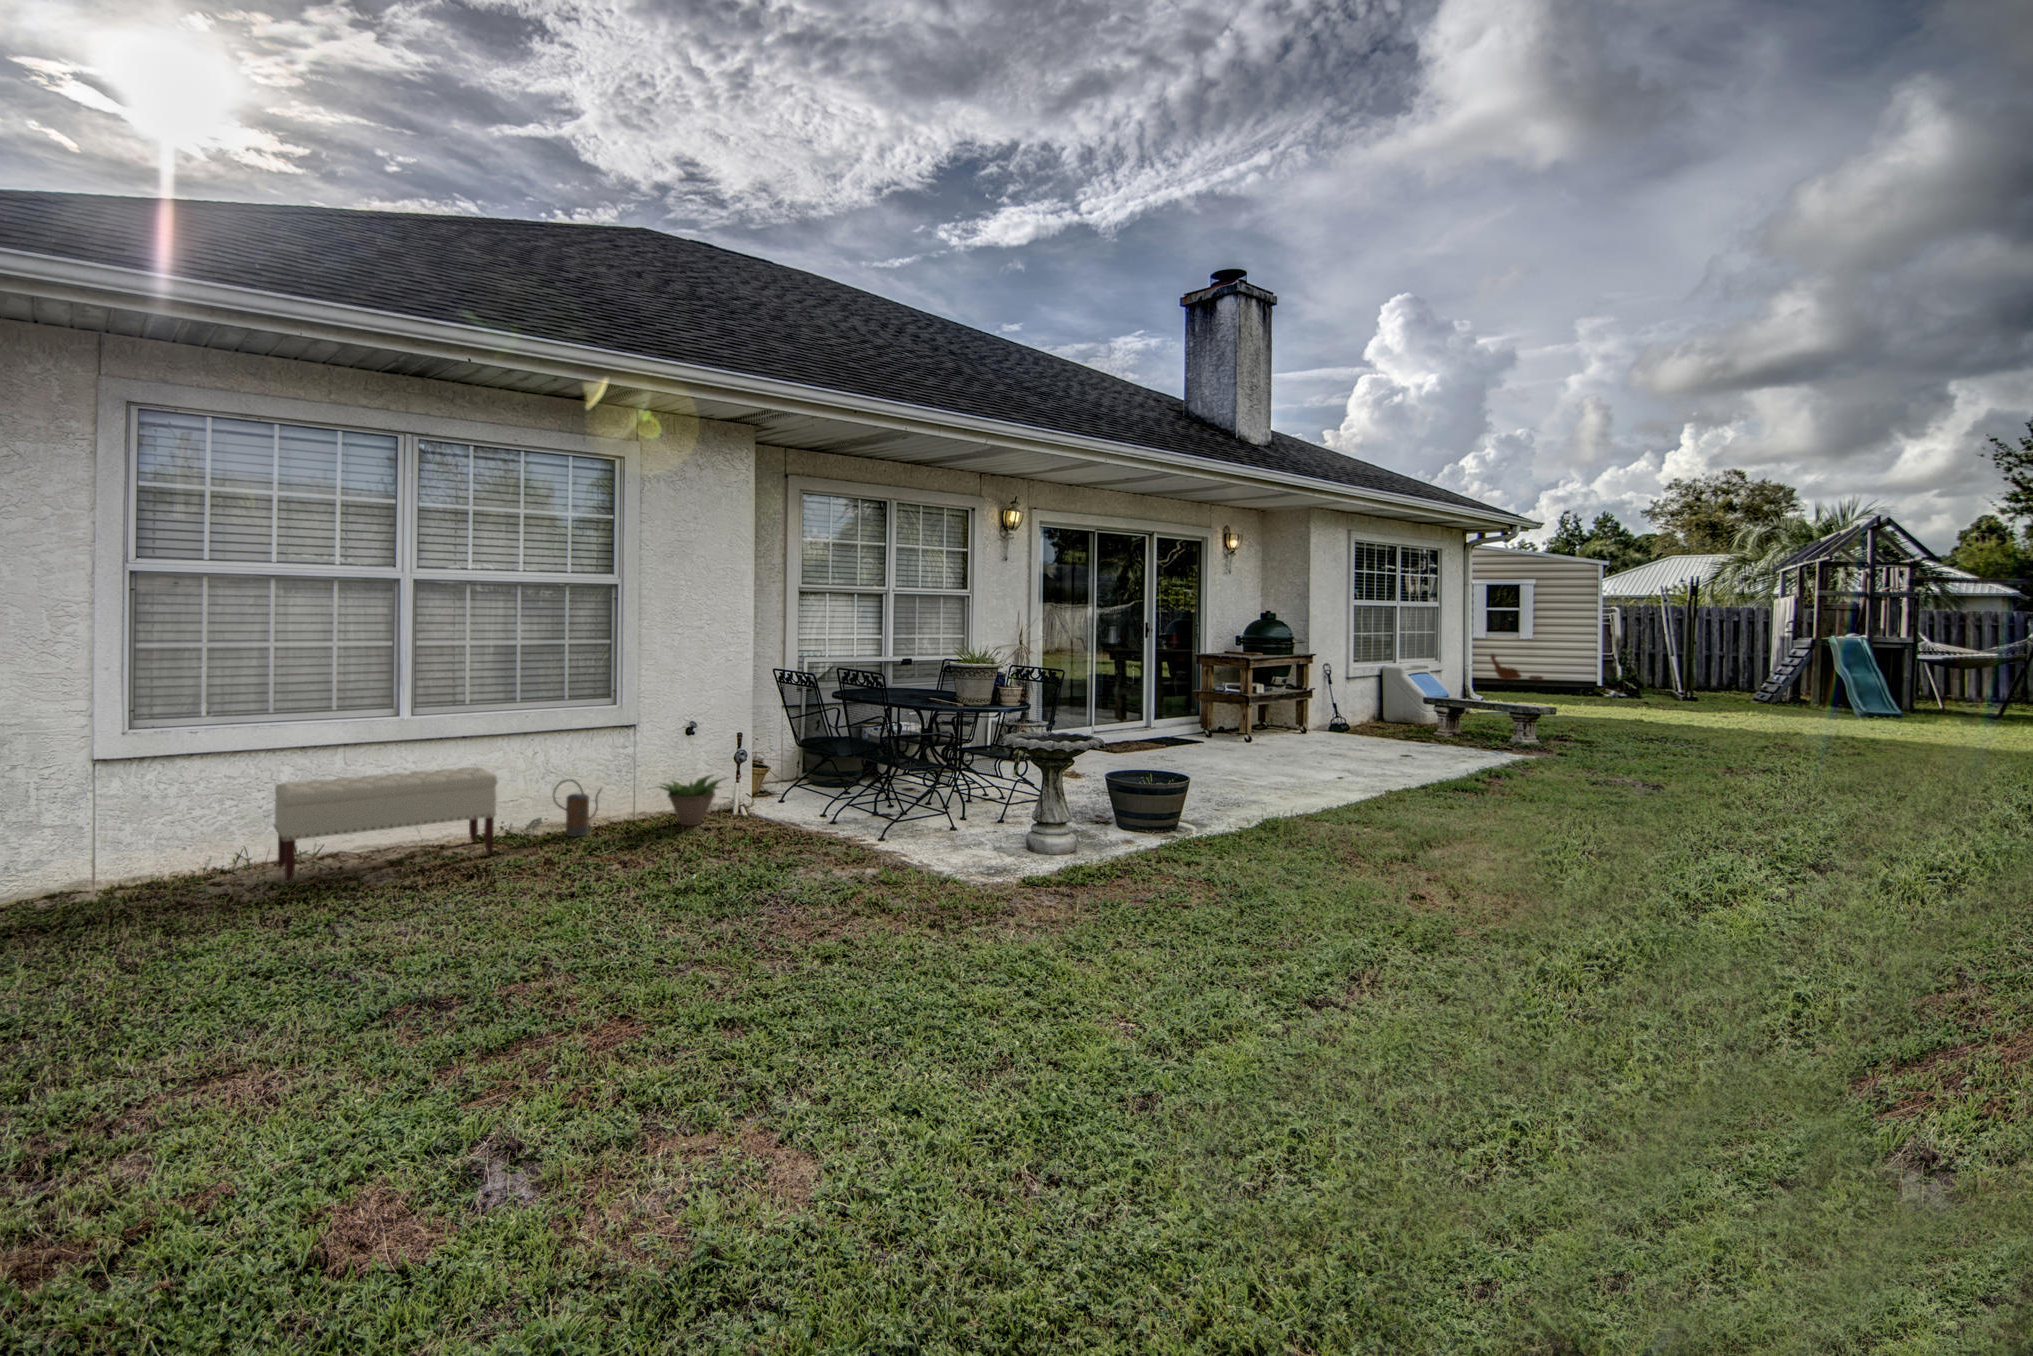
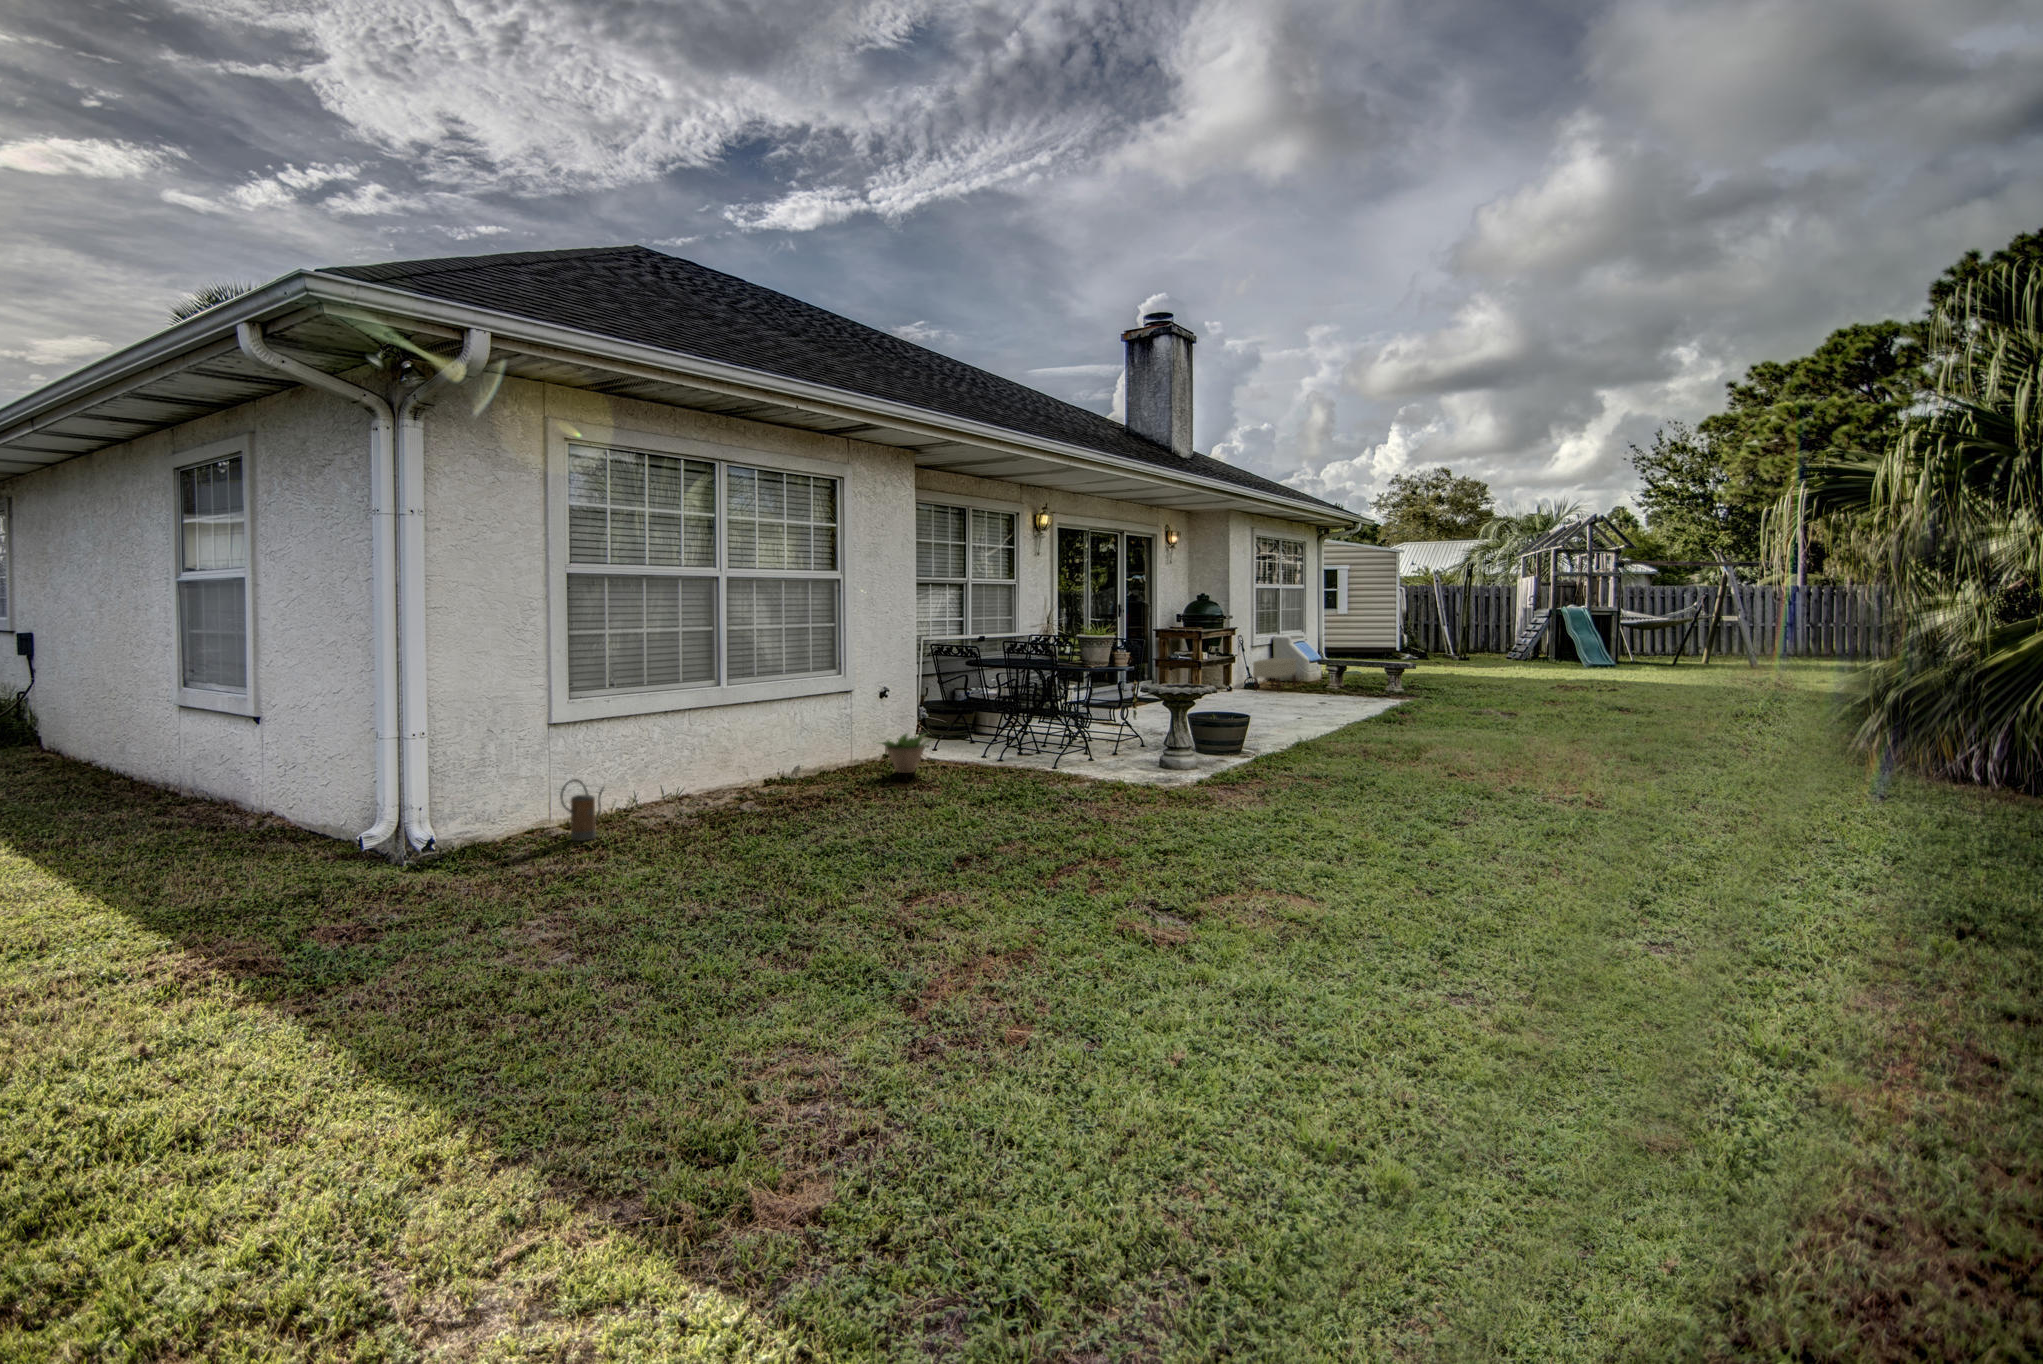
lounge chair: present [1491,654,1543,688] -> none [1309,631,1354,661]
bench: present [274,767,498,882] -> present [1253,658,1296,691]
watering can: present [553,779,602,836] -> present [560,779,604,841]

